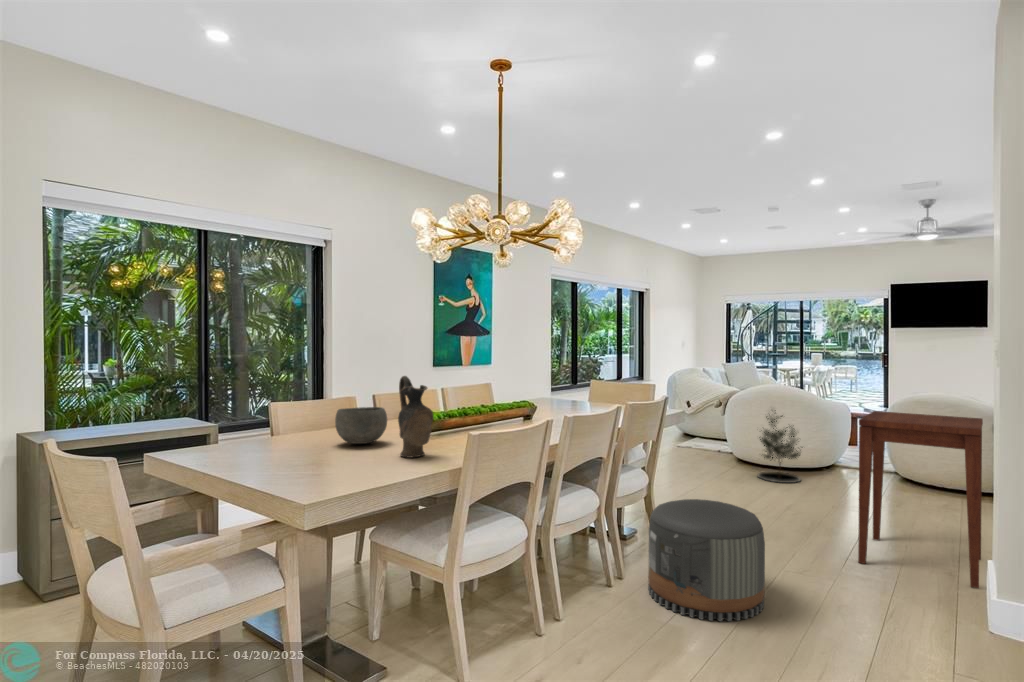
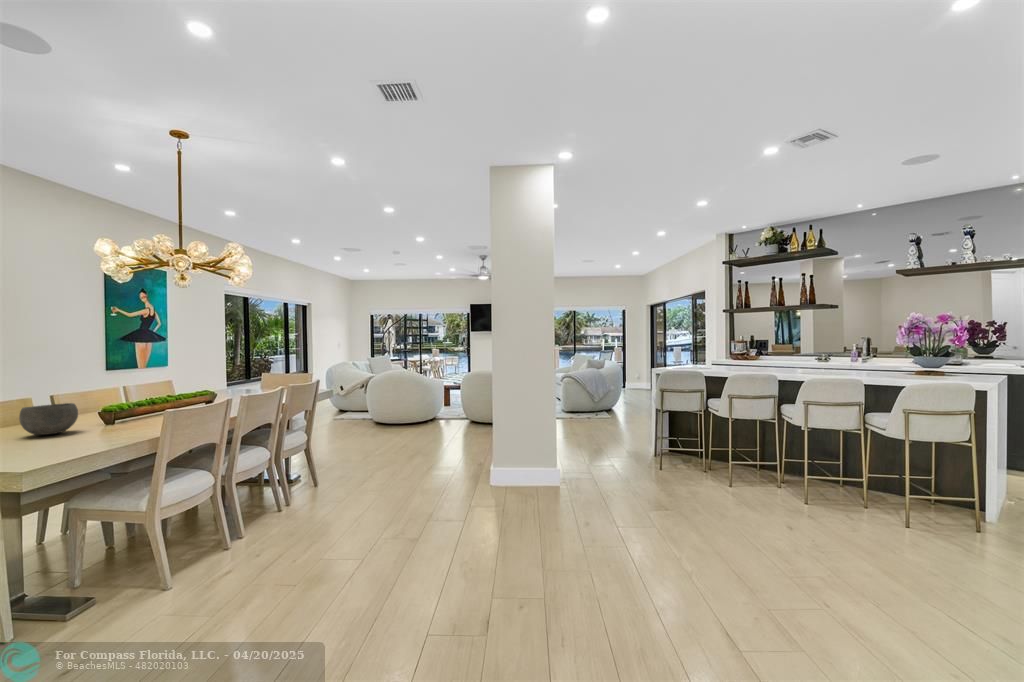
ceramic pitcher: present [398,376,434,458] -> none [94,375,130,437]
potted tree: present [758,410,803,483] -> none [385,384,415,433]
side table: present [858,411,983,588] -> none [434,381,494,468]
pouf: present [648,499,765,621] -> none [307,443,379,514]

